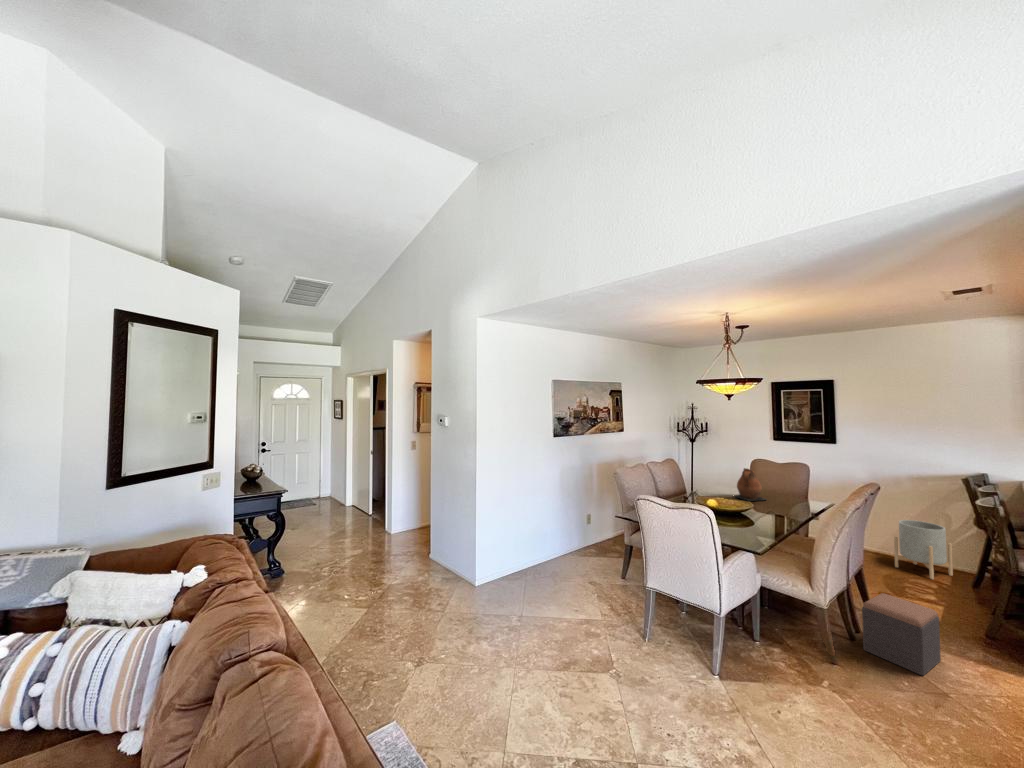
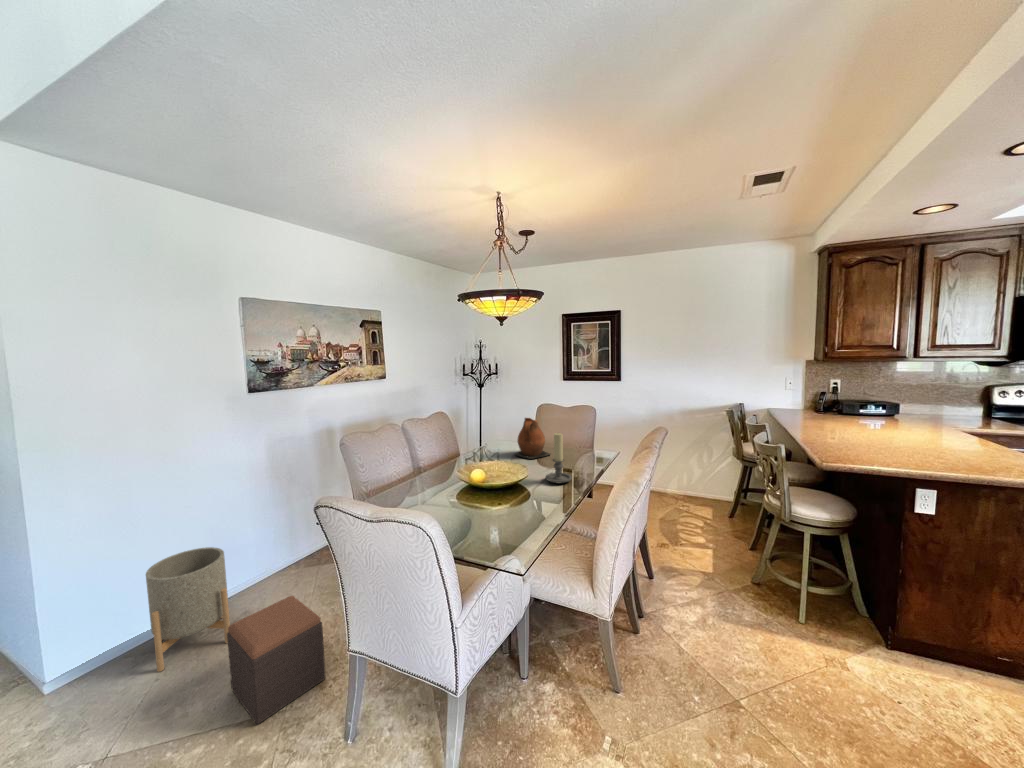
candle holder: none [767,480,790,518] -> present [545,433,572,484]
planter: present [894,520,953,579] -> present [146,547,230,672]
footstool: present [862,593,941,676] -> present [227,596,326,724]

